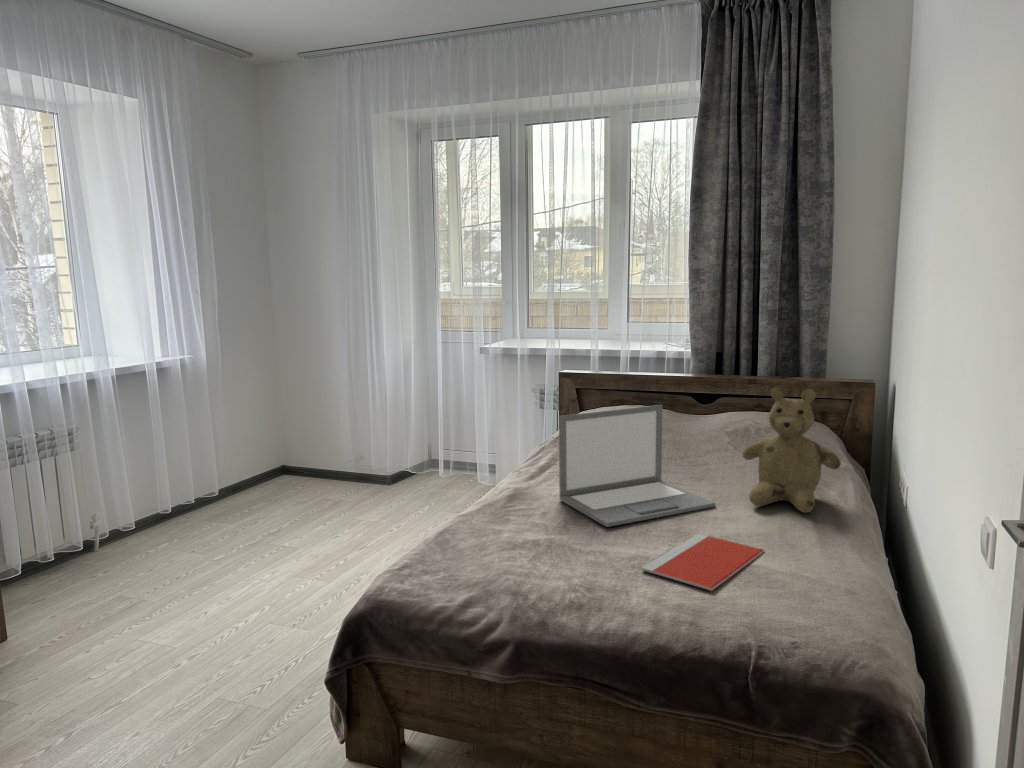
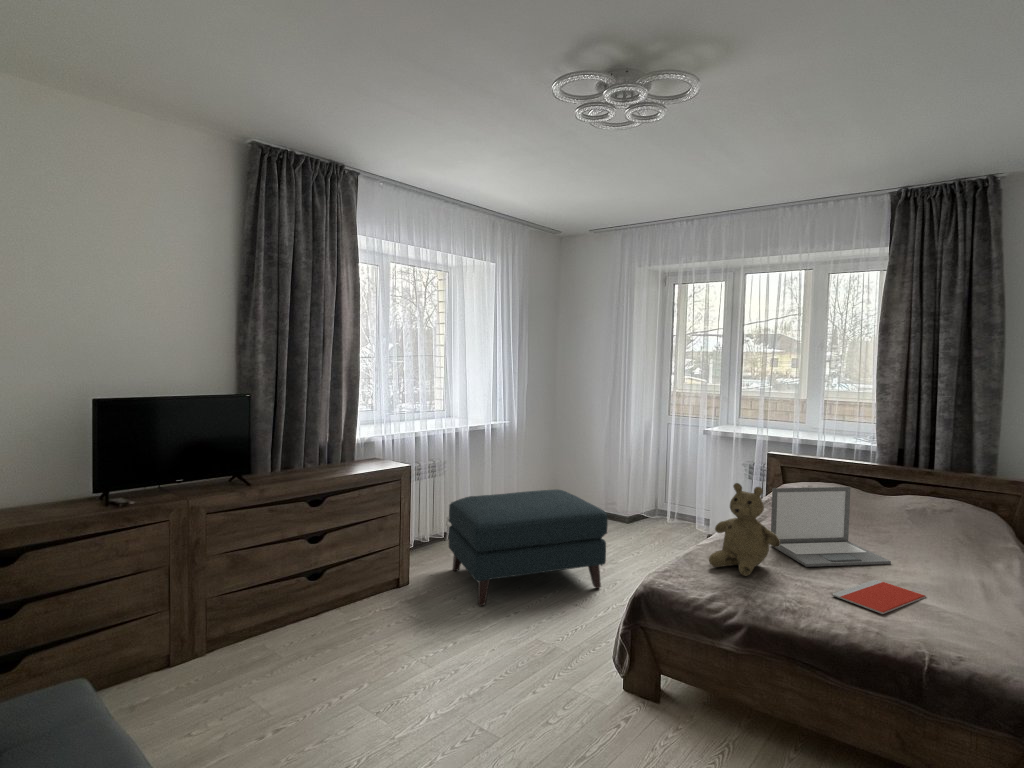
teddy bear: present [742,387,841,513] -> present [709,483,780,576]
ottoman: none [64,449,335,656] -> present [449,490,608,606]

